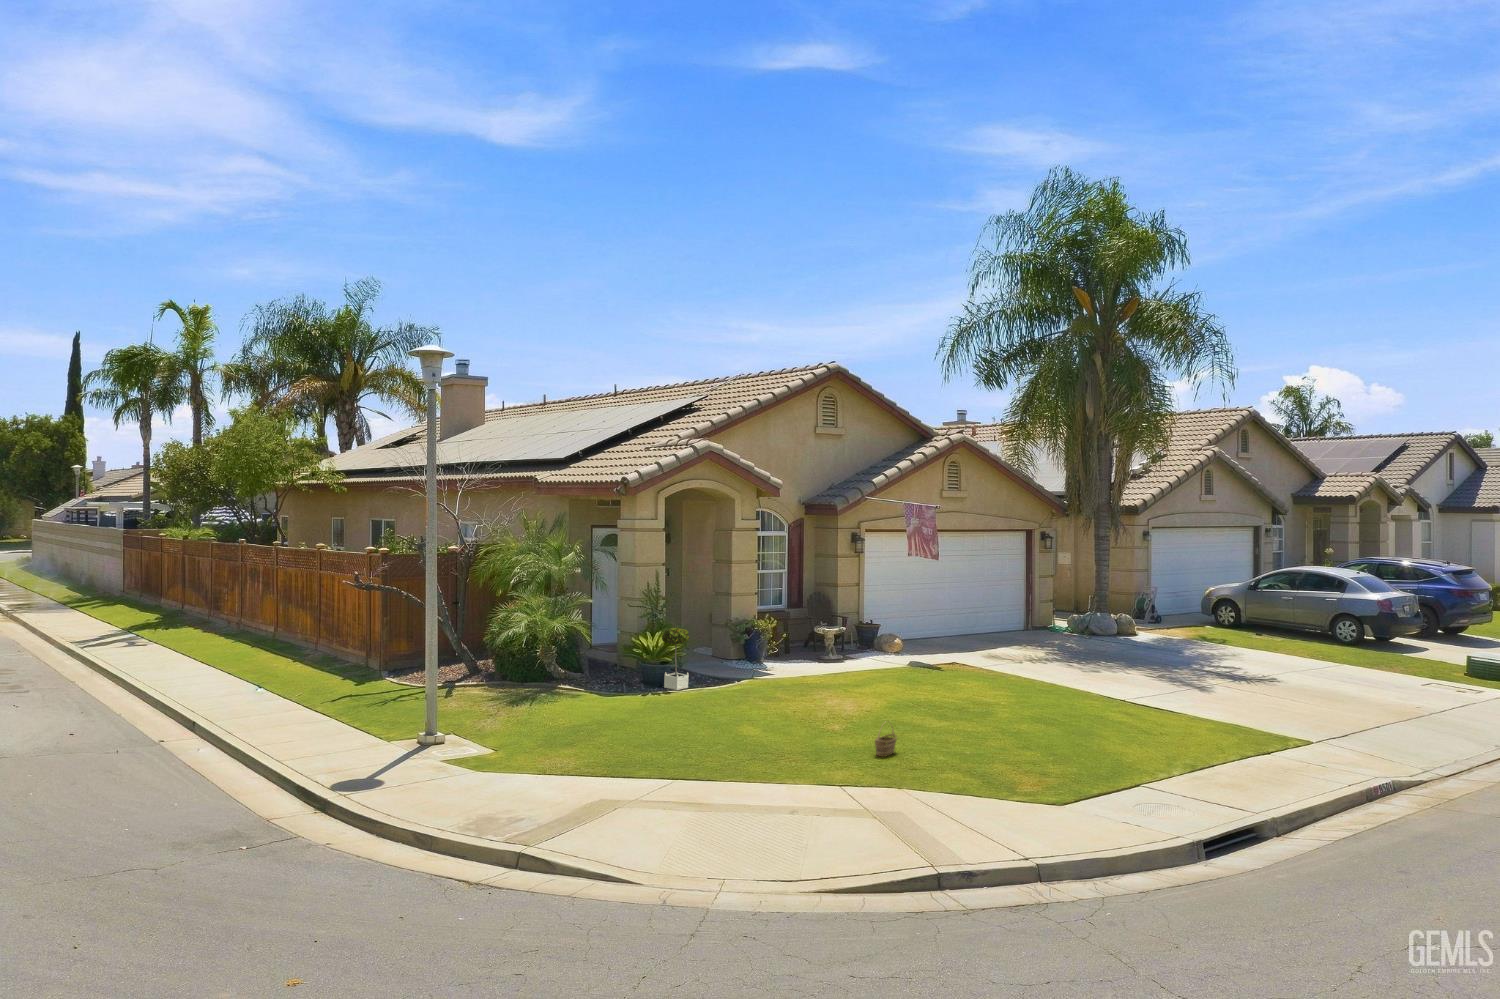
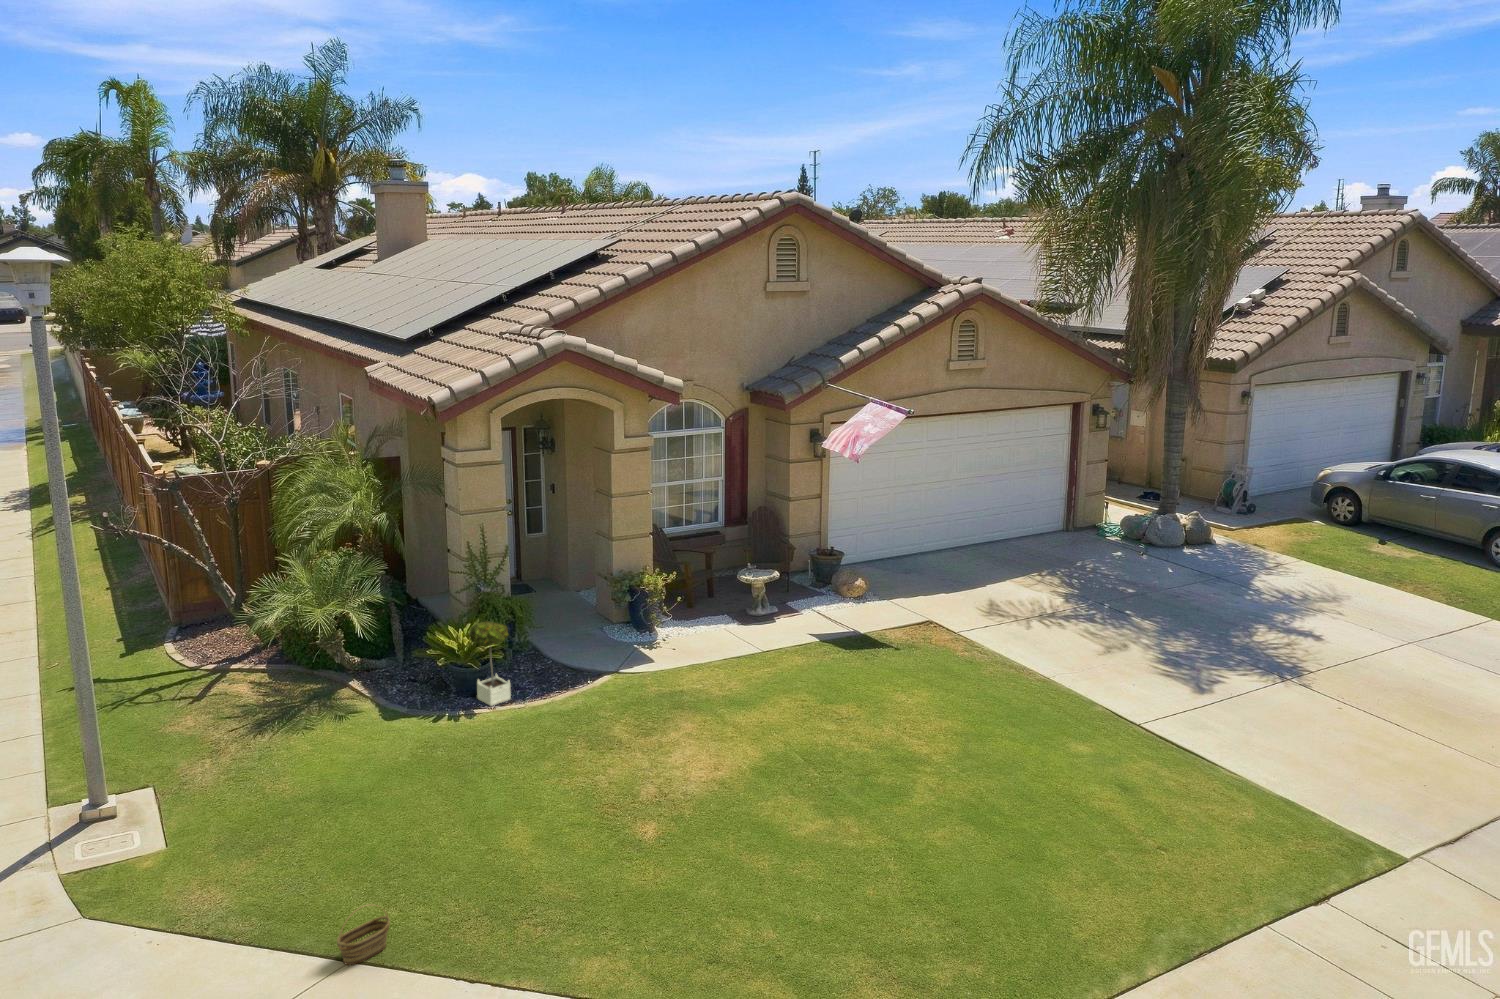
basket: present [875,726,897,757] -> present [337,905,390,965]

